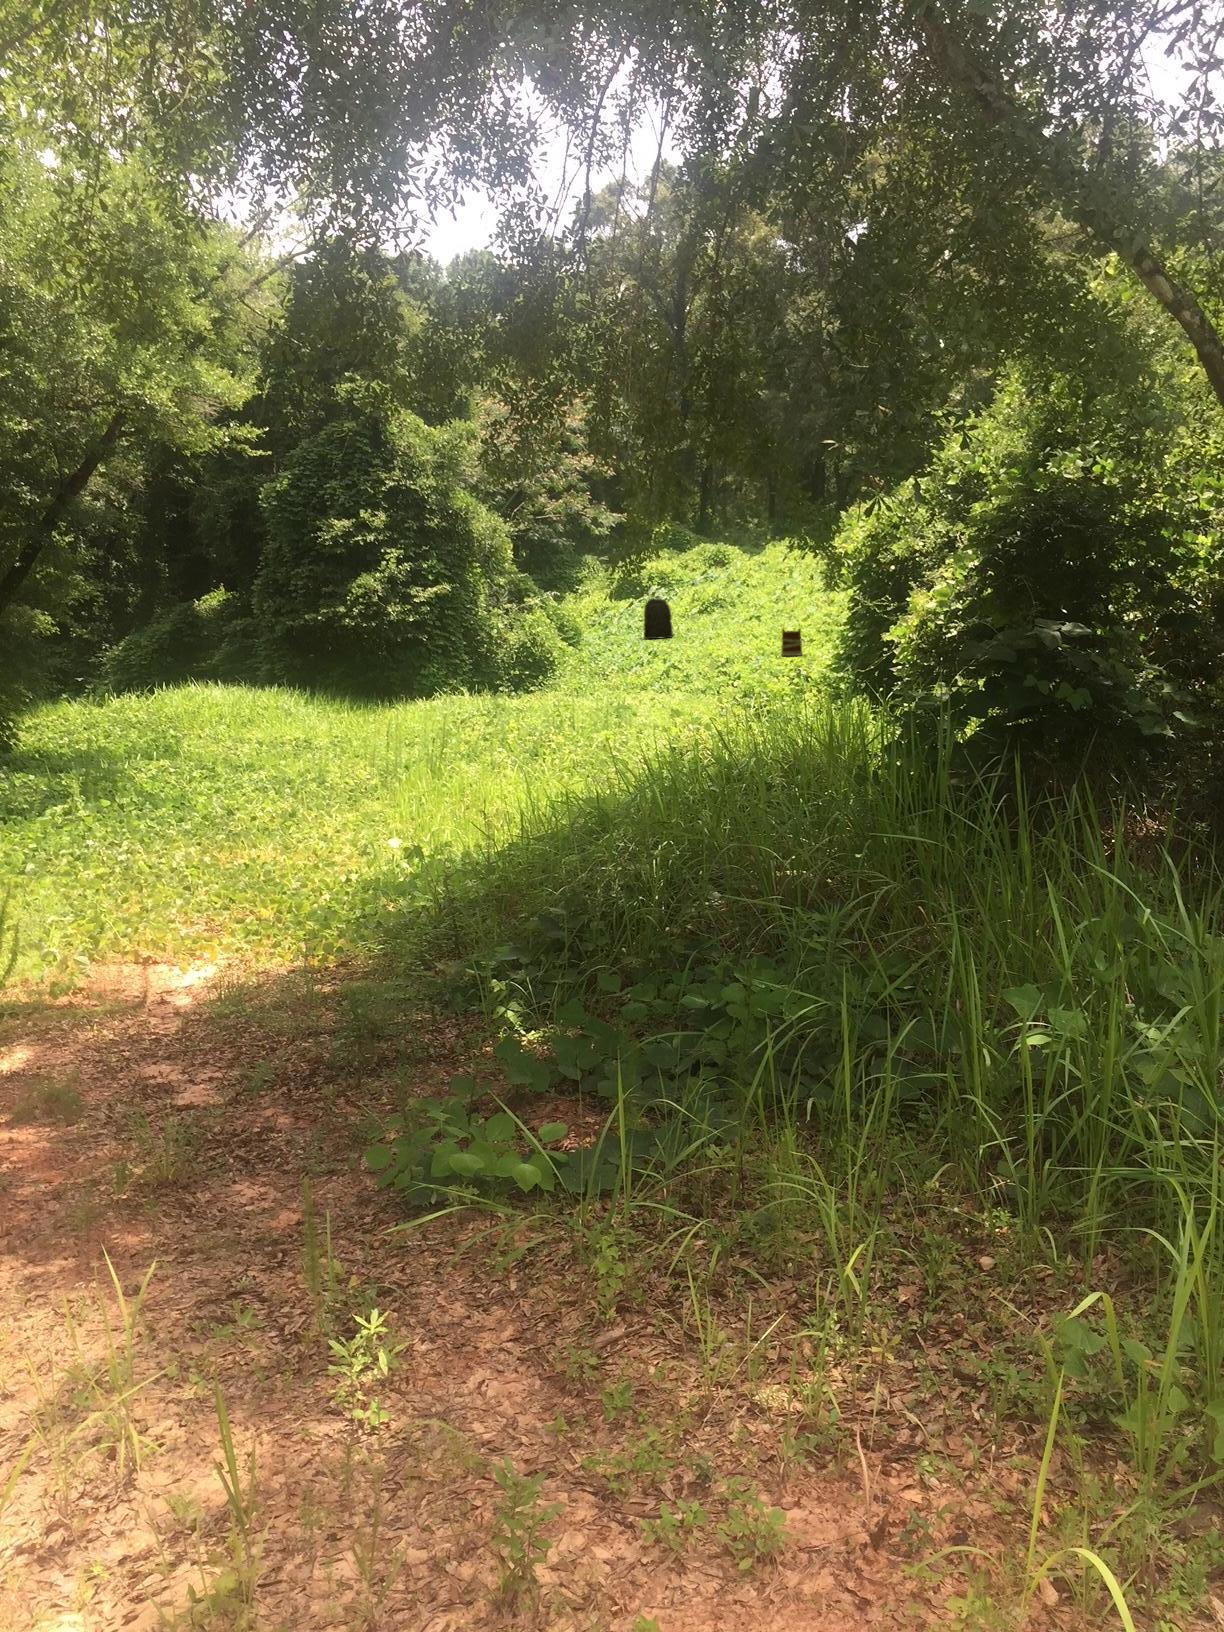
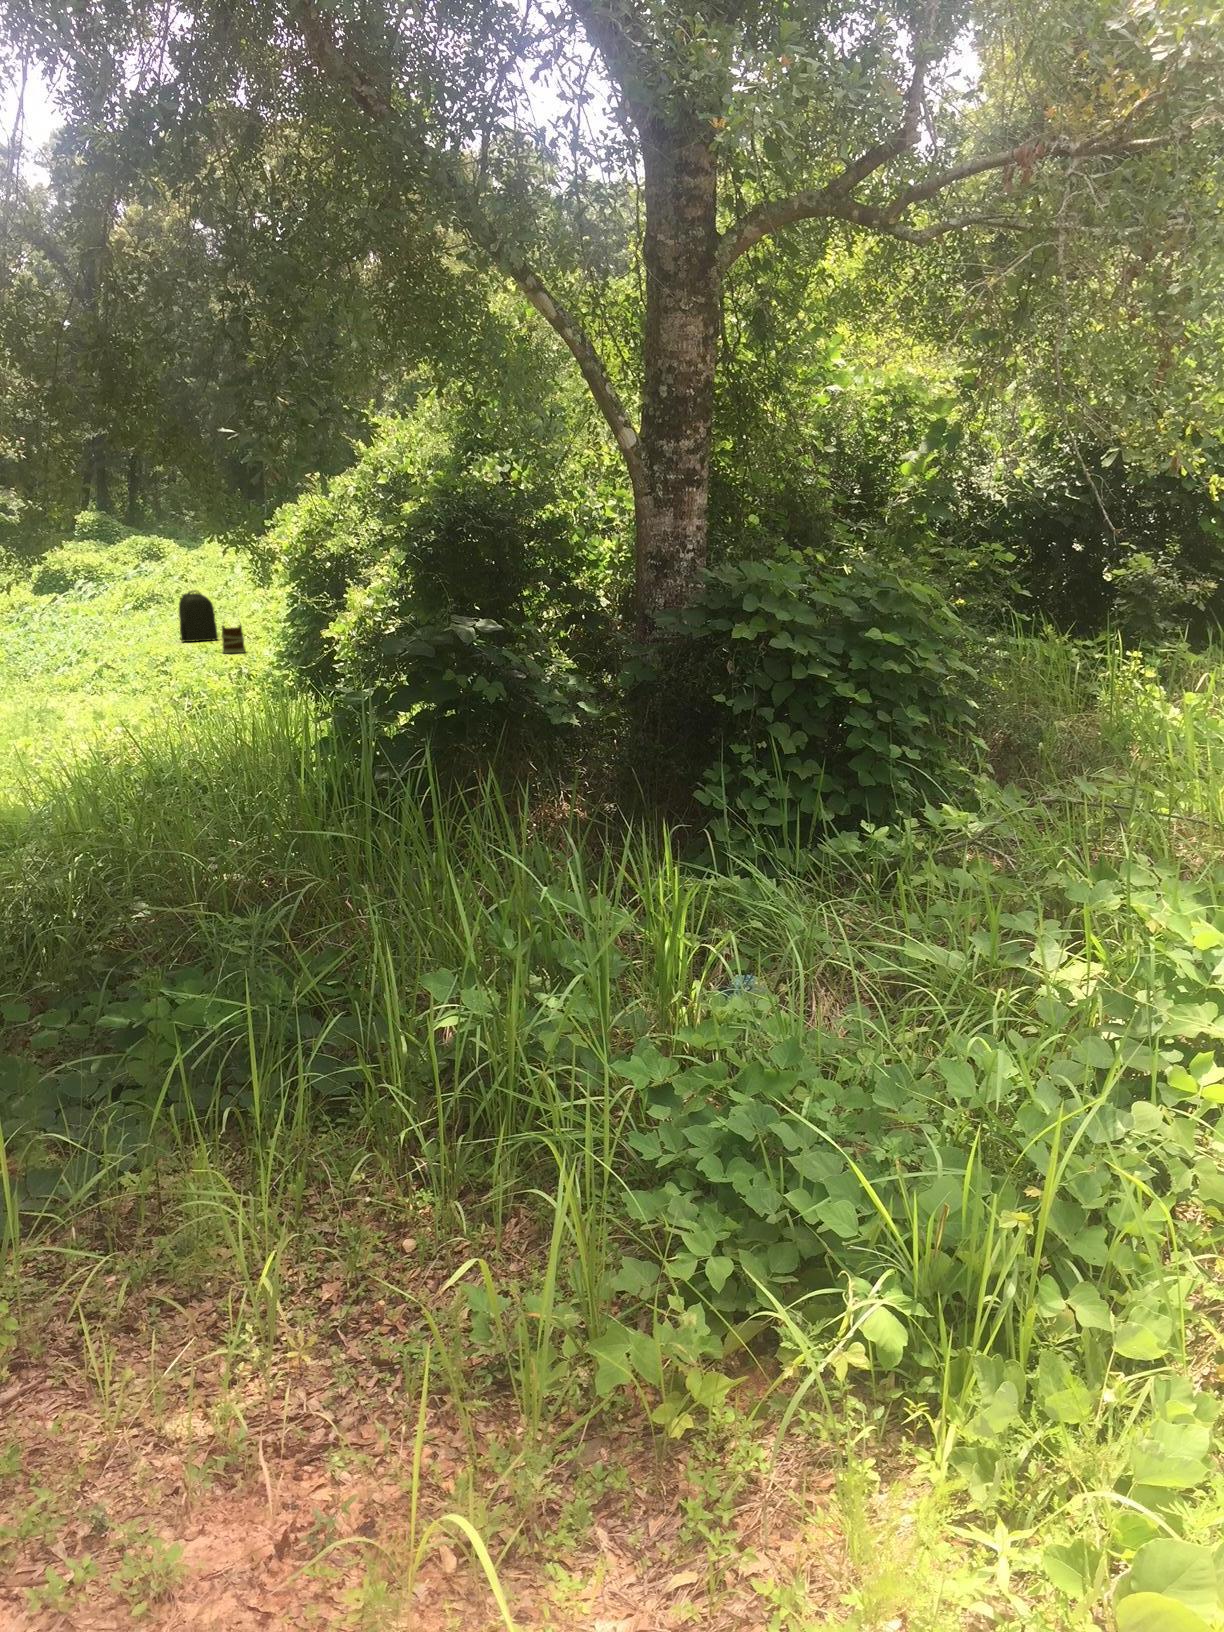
backpack: present [644,597,673,639] -> present [179,590,218,642]

